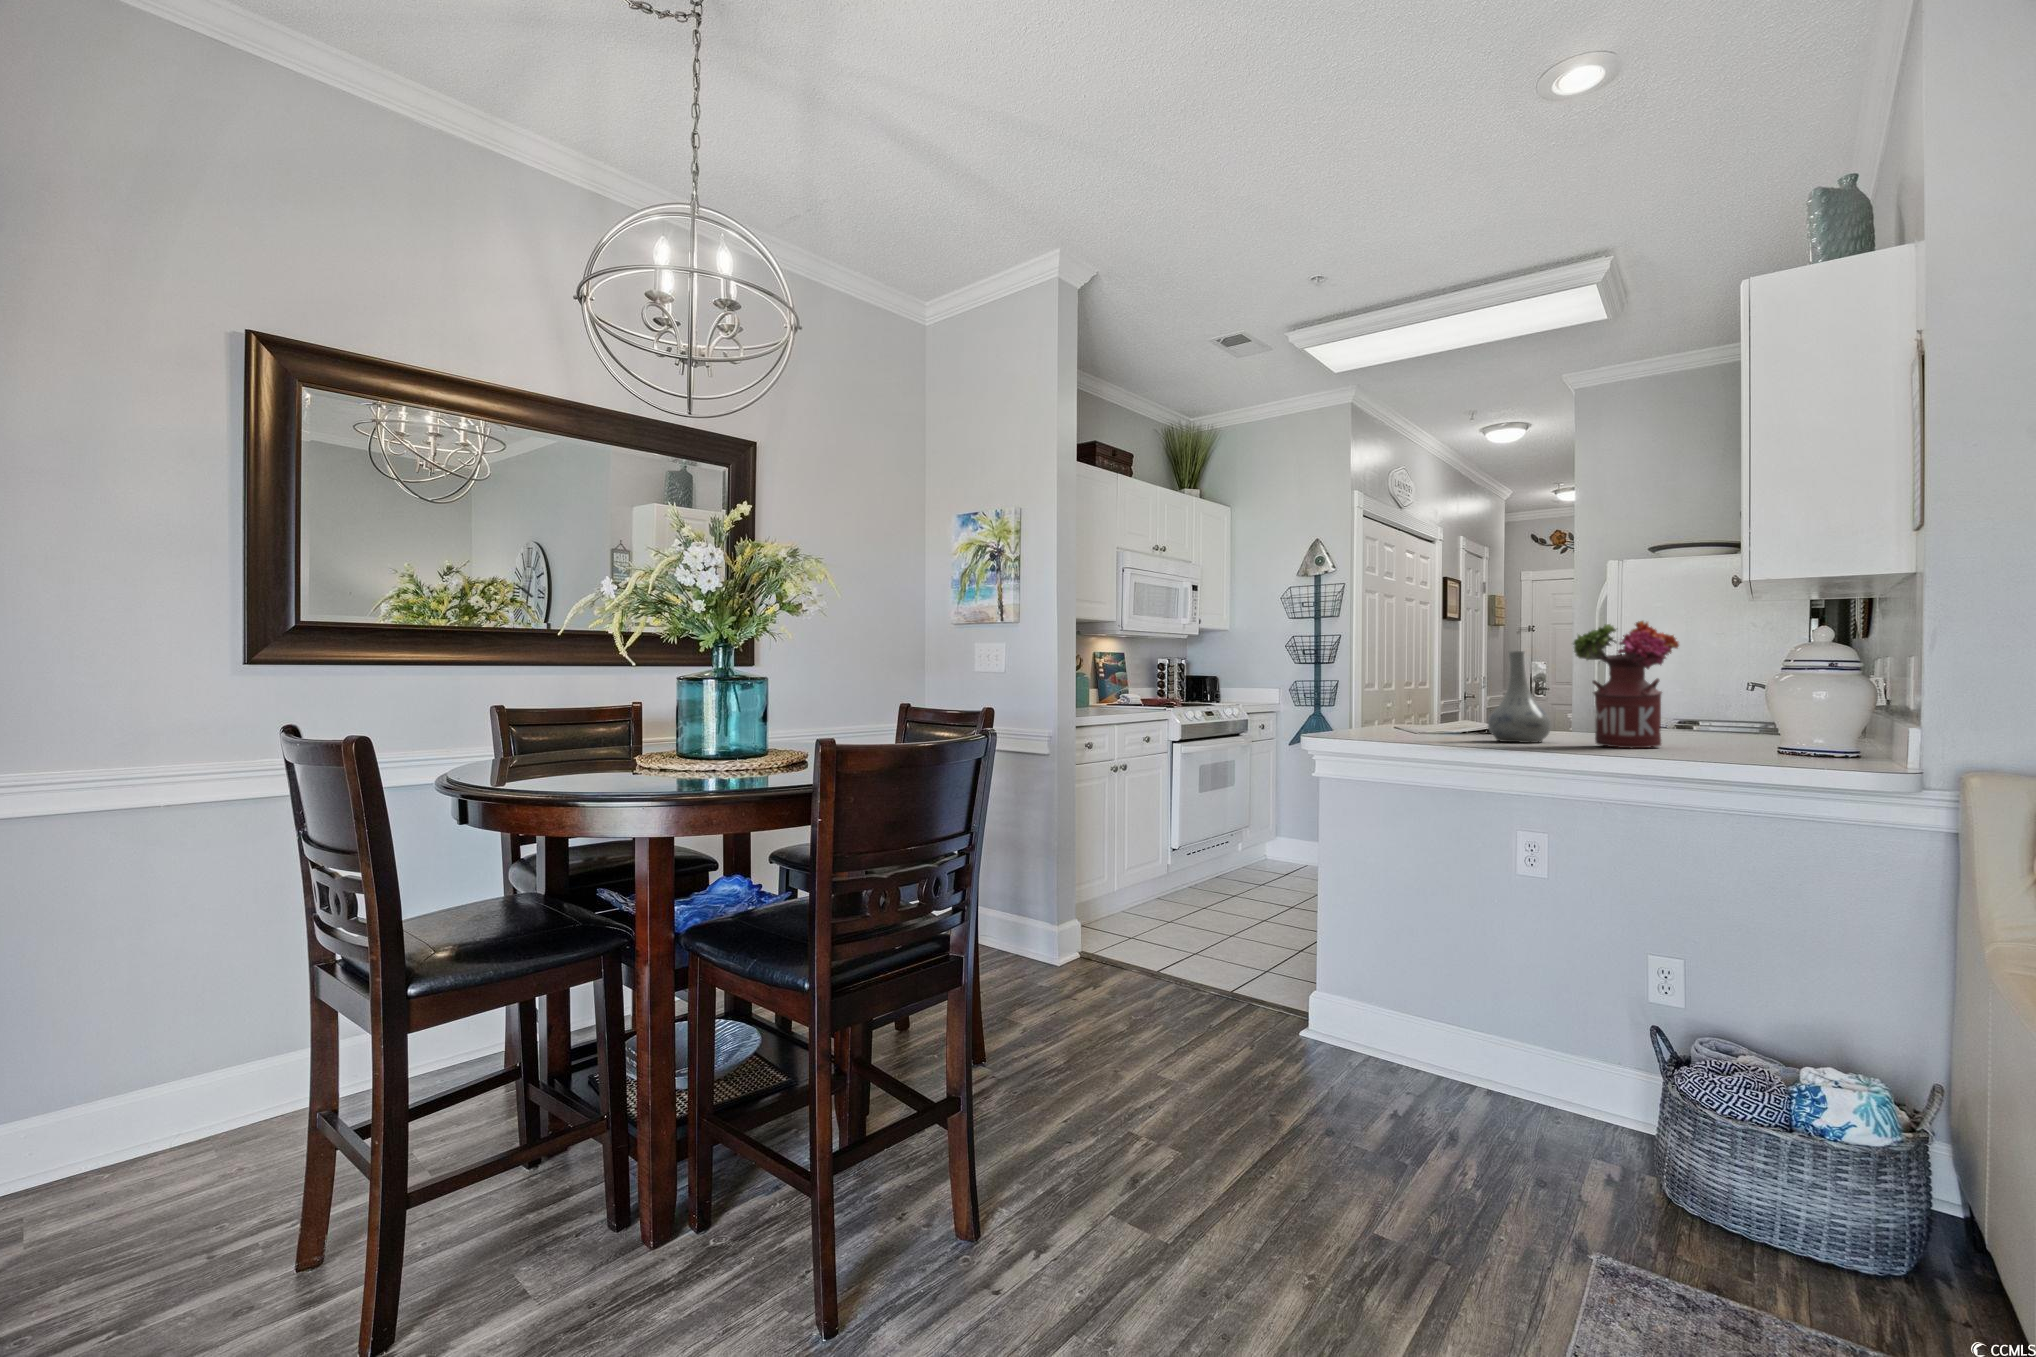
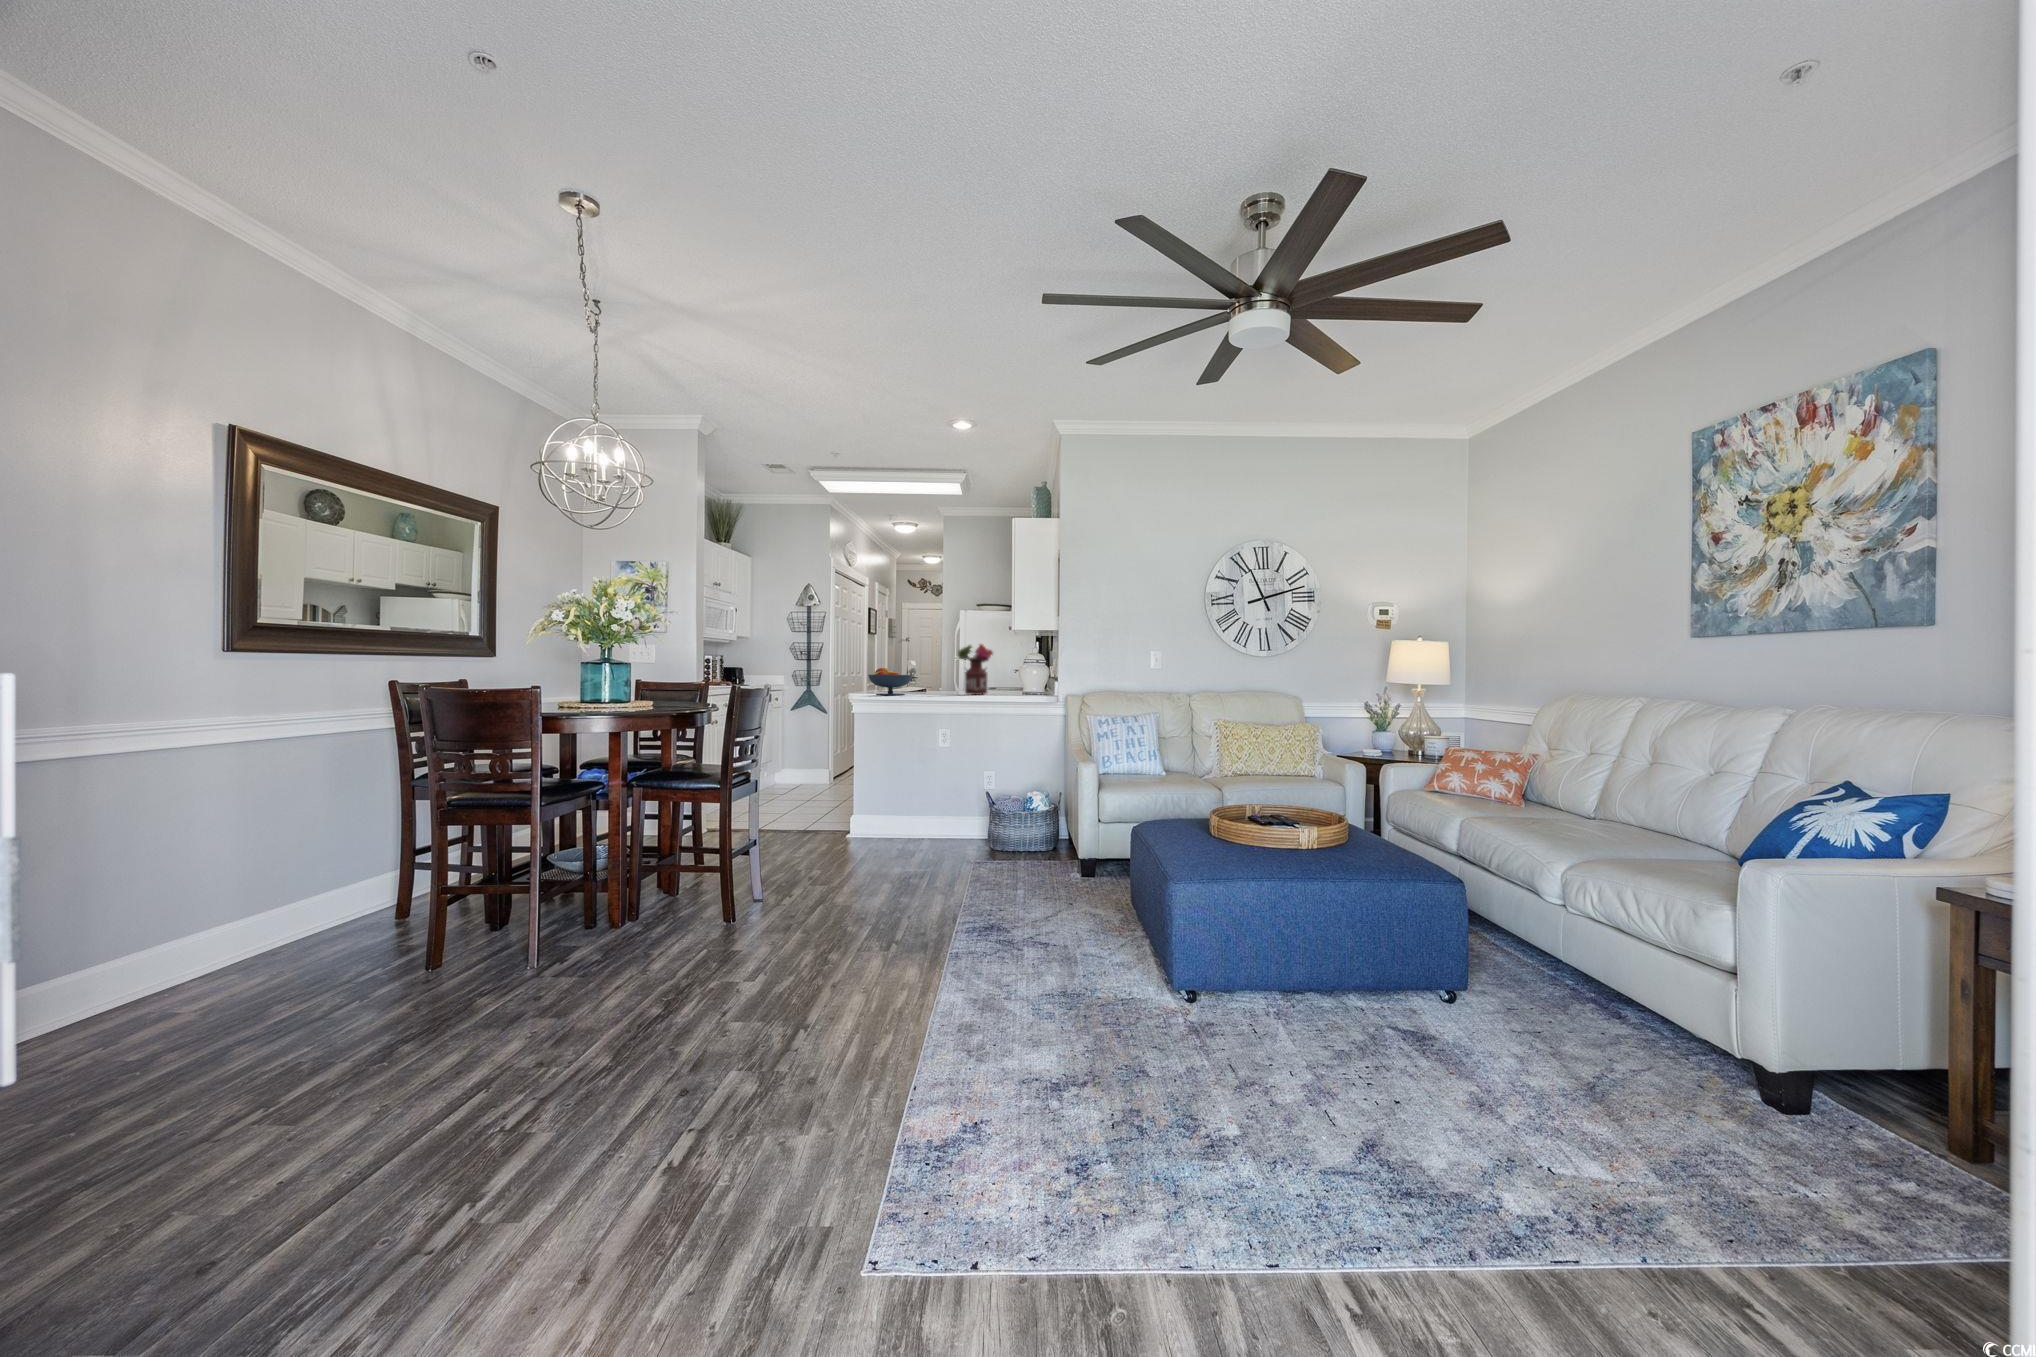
vase: present [1488,651,1552,743] -> none [923,655,948,695]
fruit bowl: none [1368,679,1469,738] -> present [868,668,913,696]

